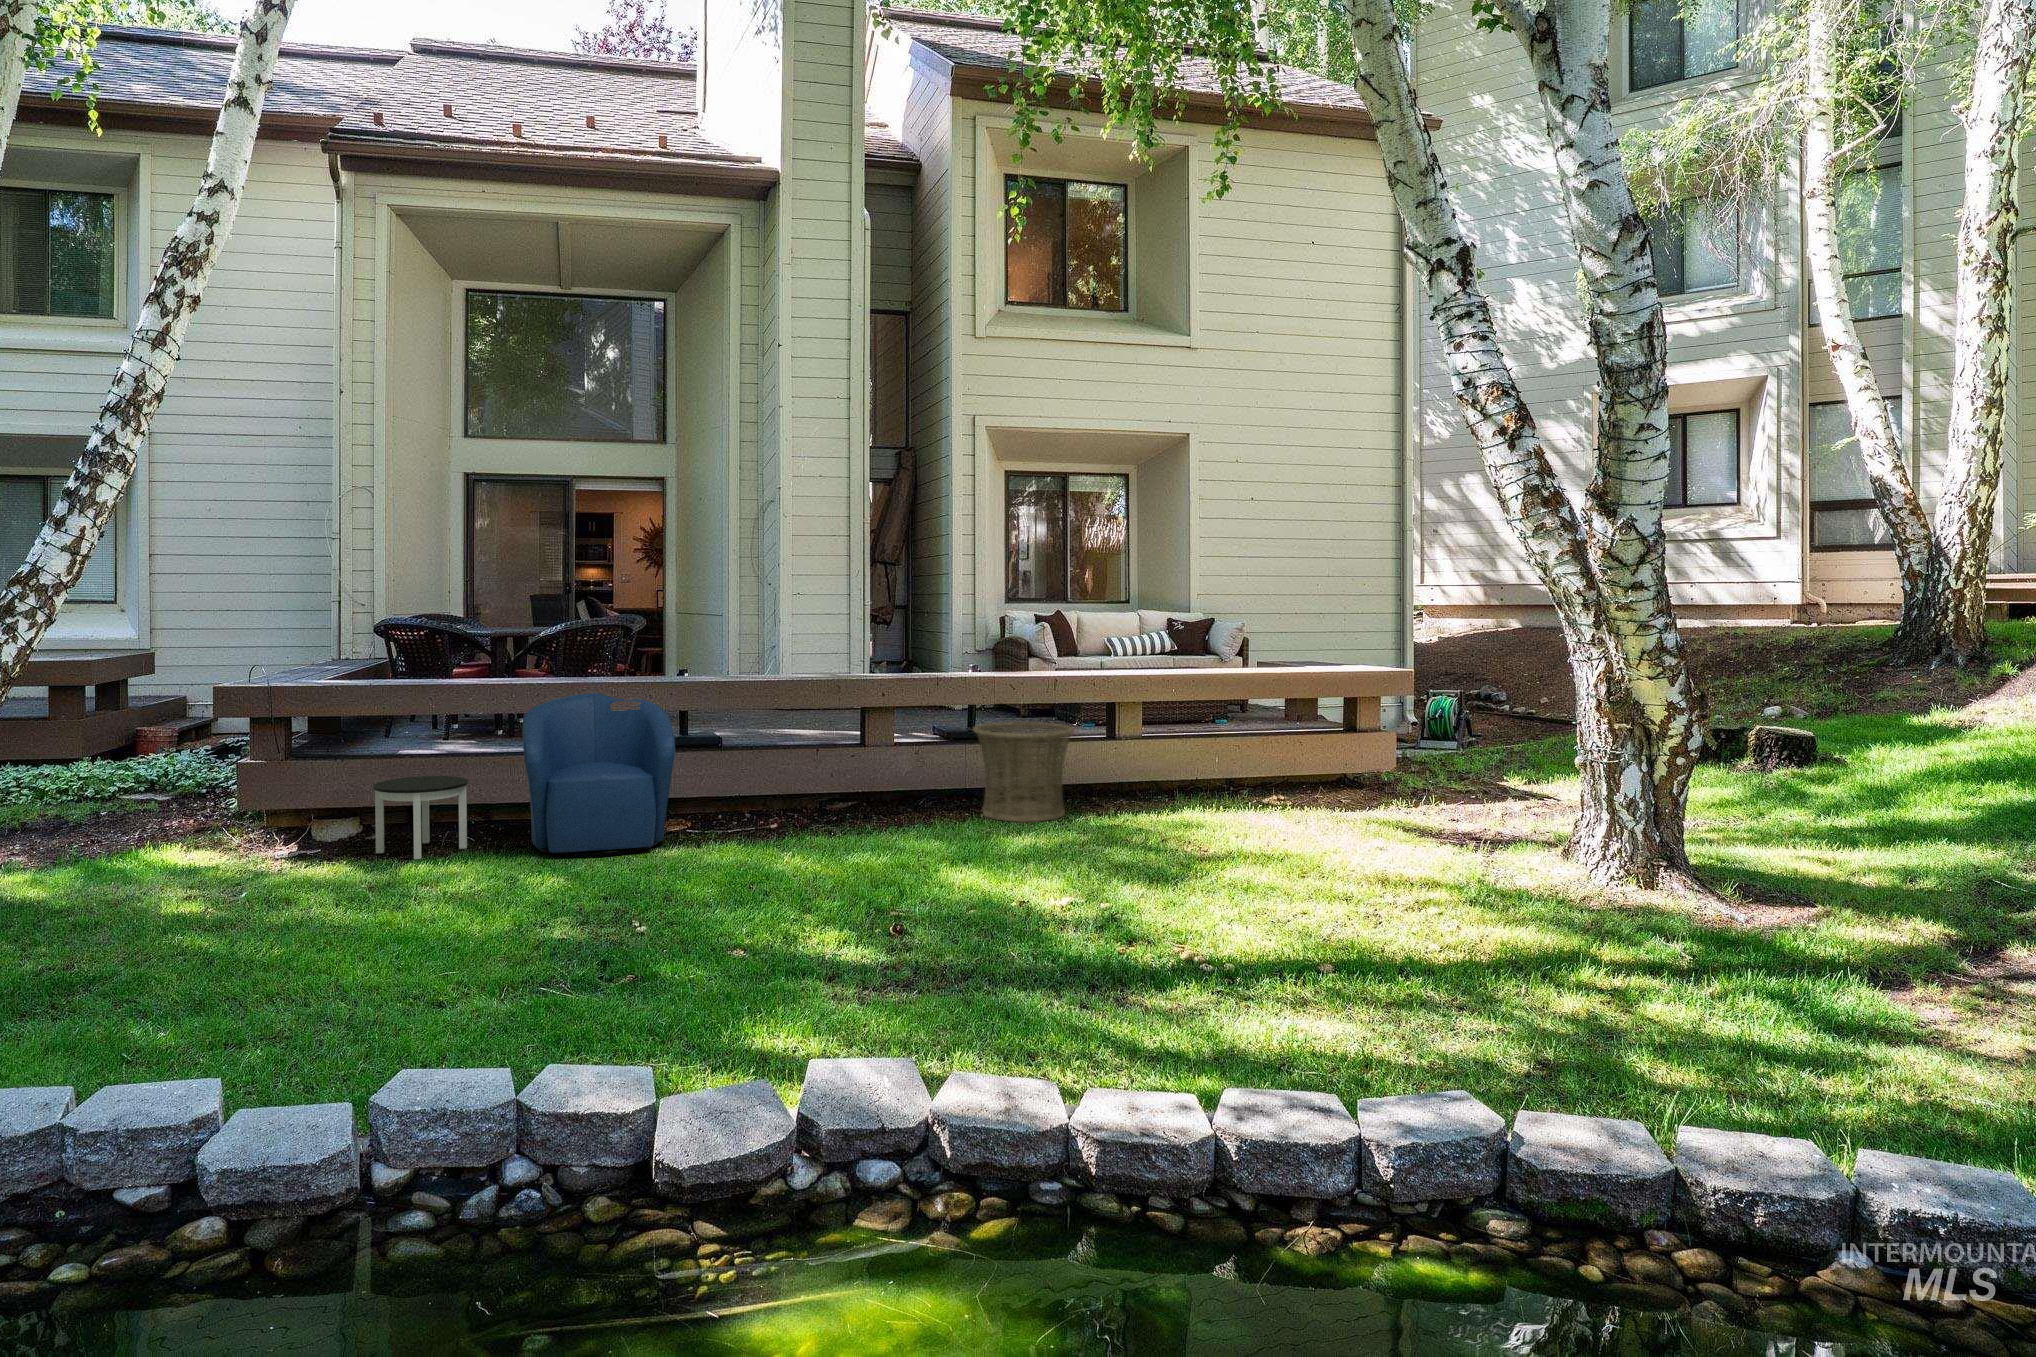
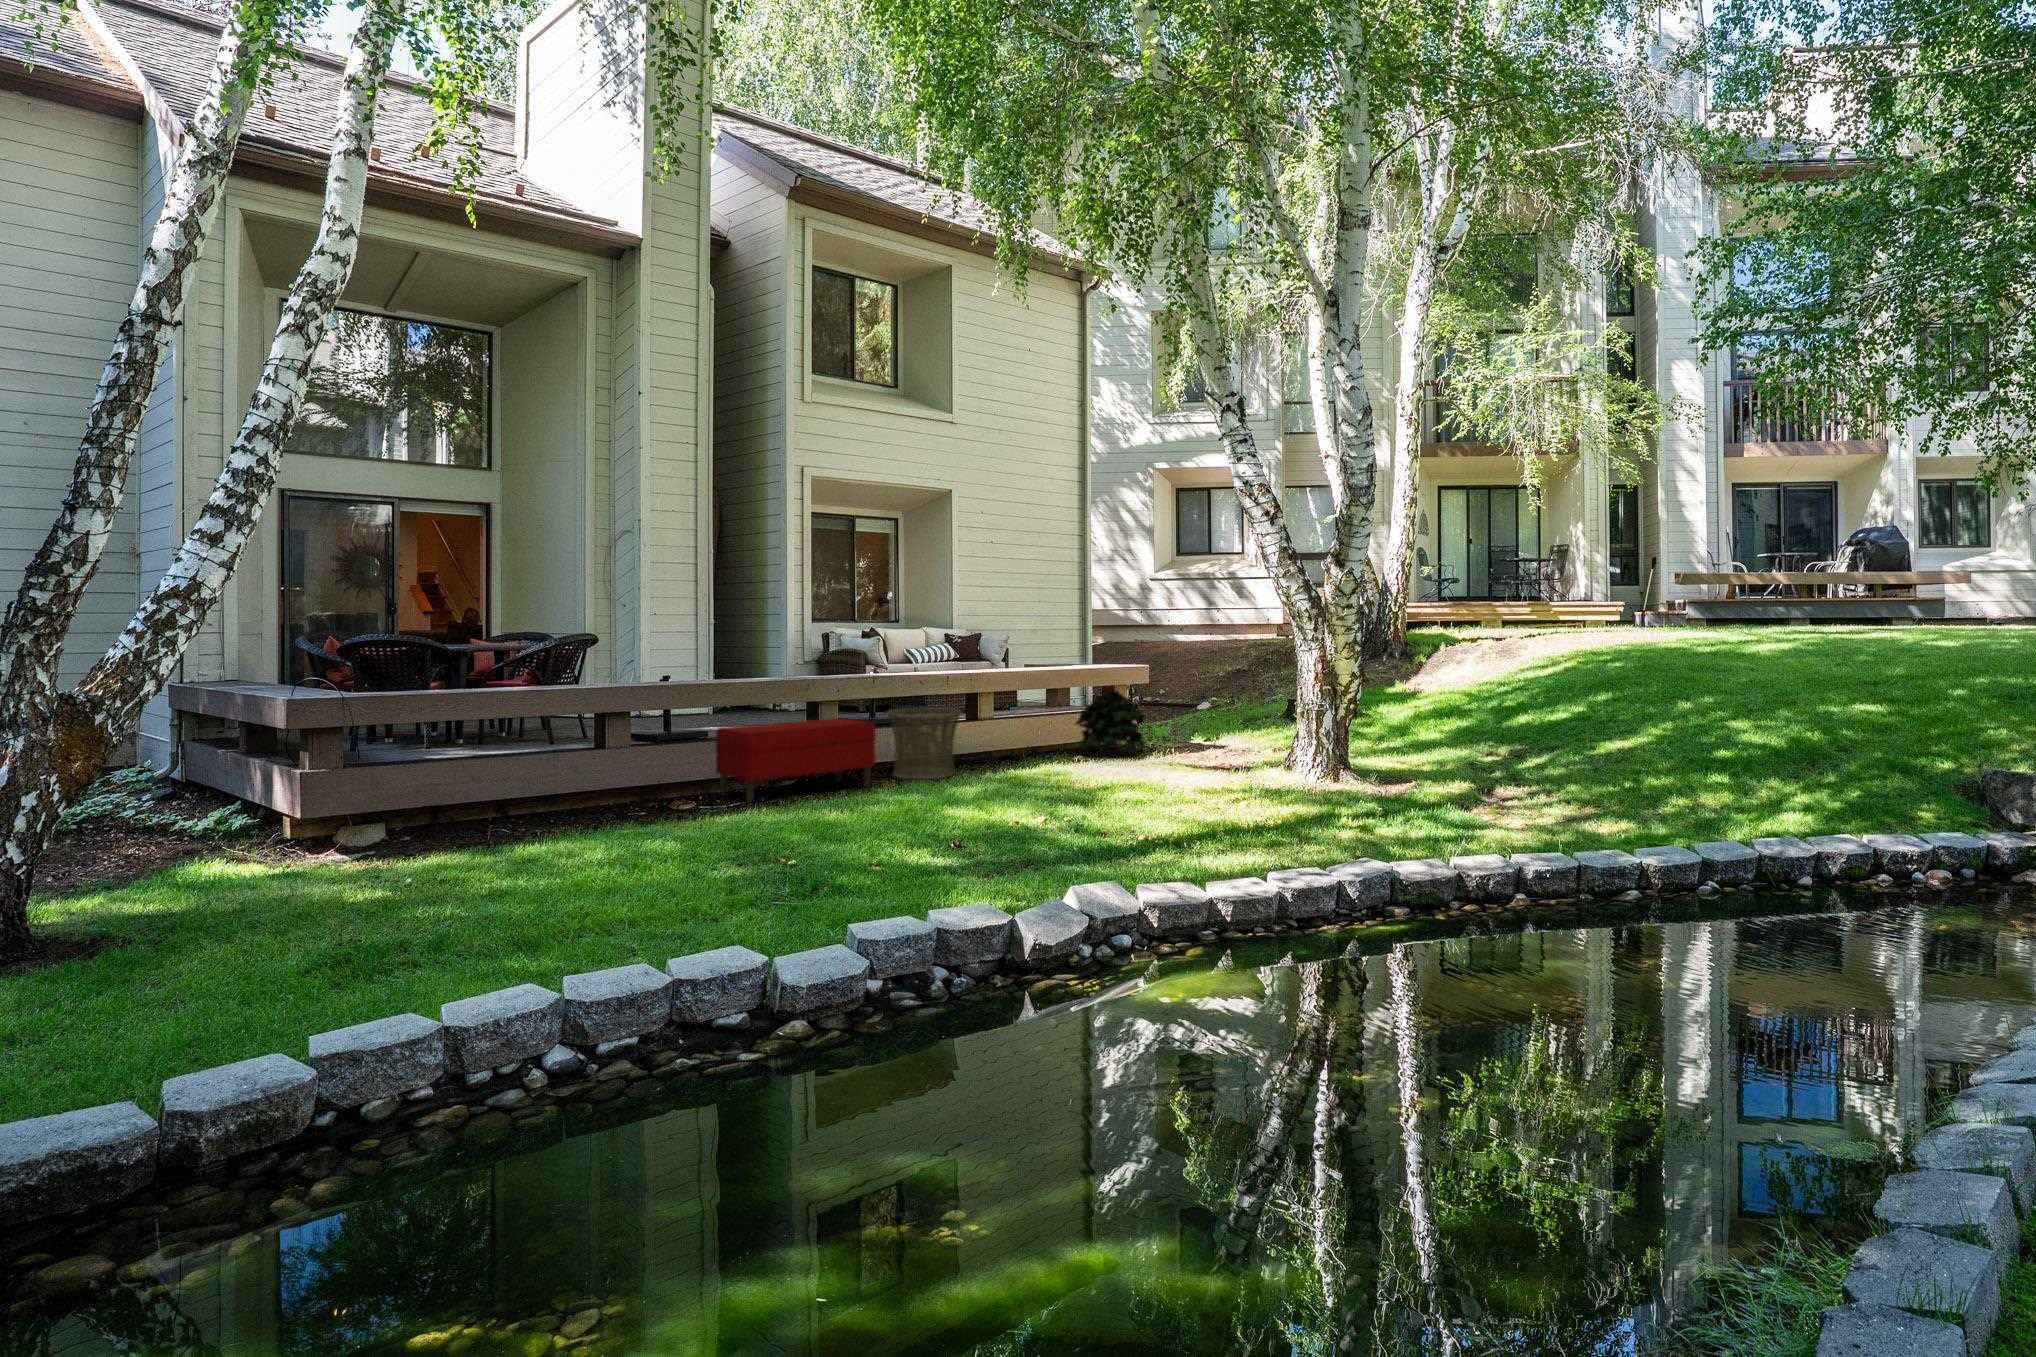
armchair: present [522,693,675,857] -> none [557,695,701,827]
potted plant: none [1272,708,1383,806] -> present [1075,691,1145,754]
bench: none [741,732,934,836] -> present [716,718,876,802]
round table: present [373,776,468,859] -> none [424,770,513,841]

